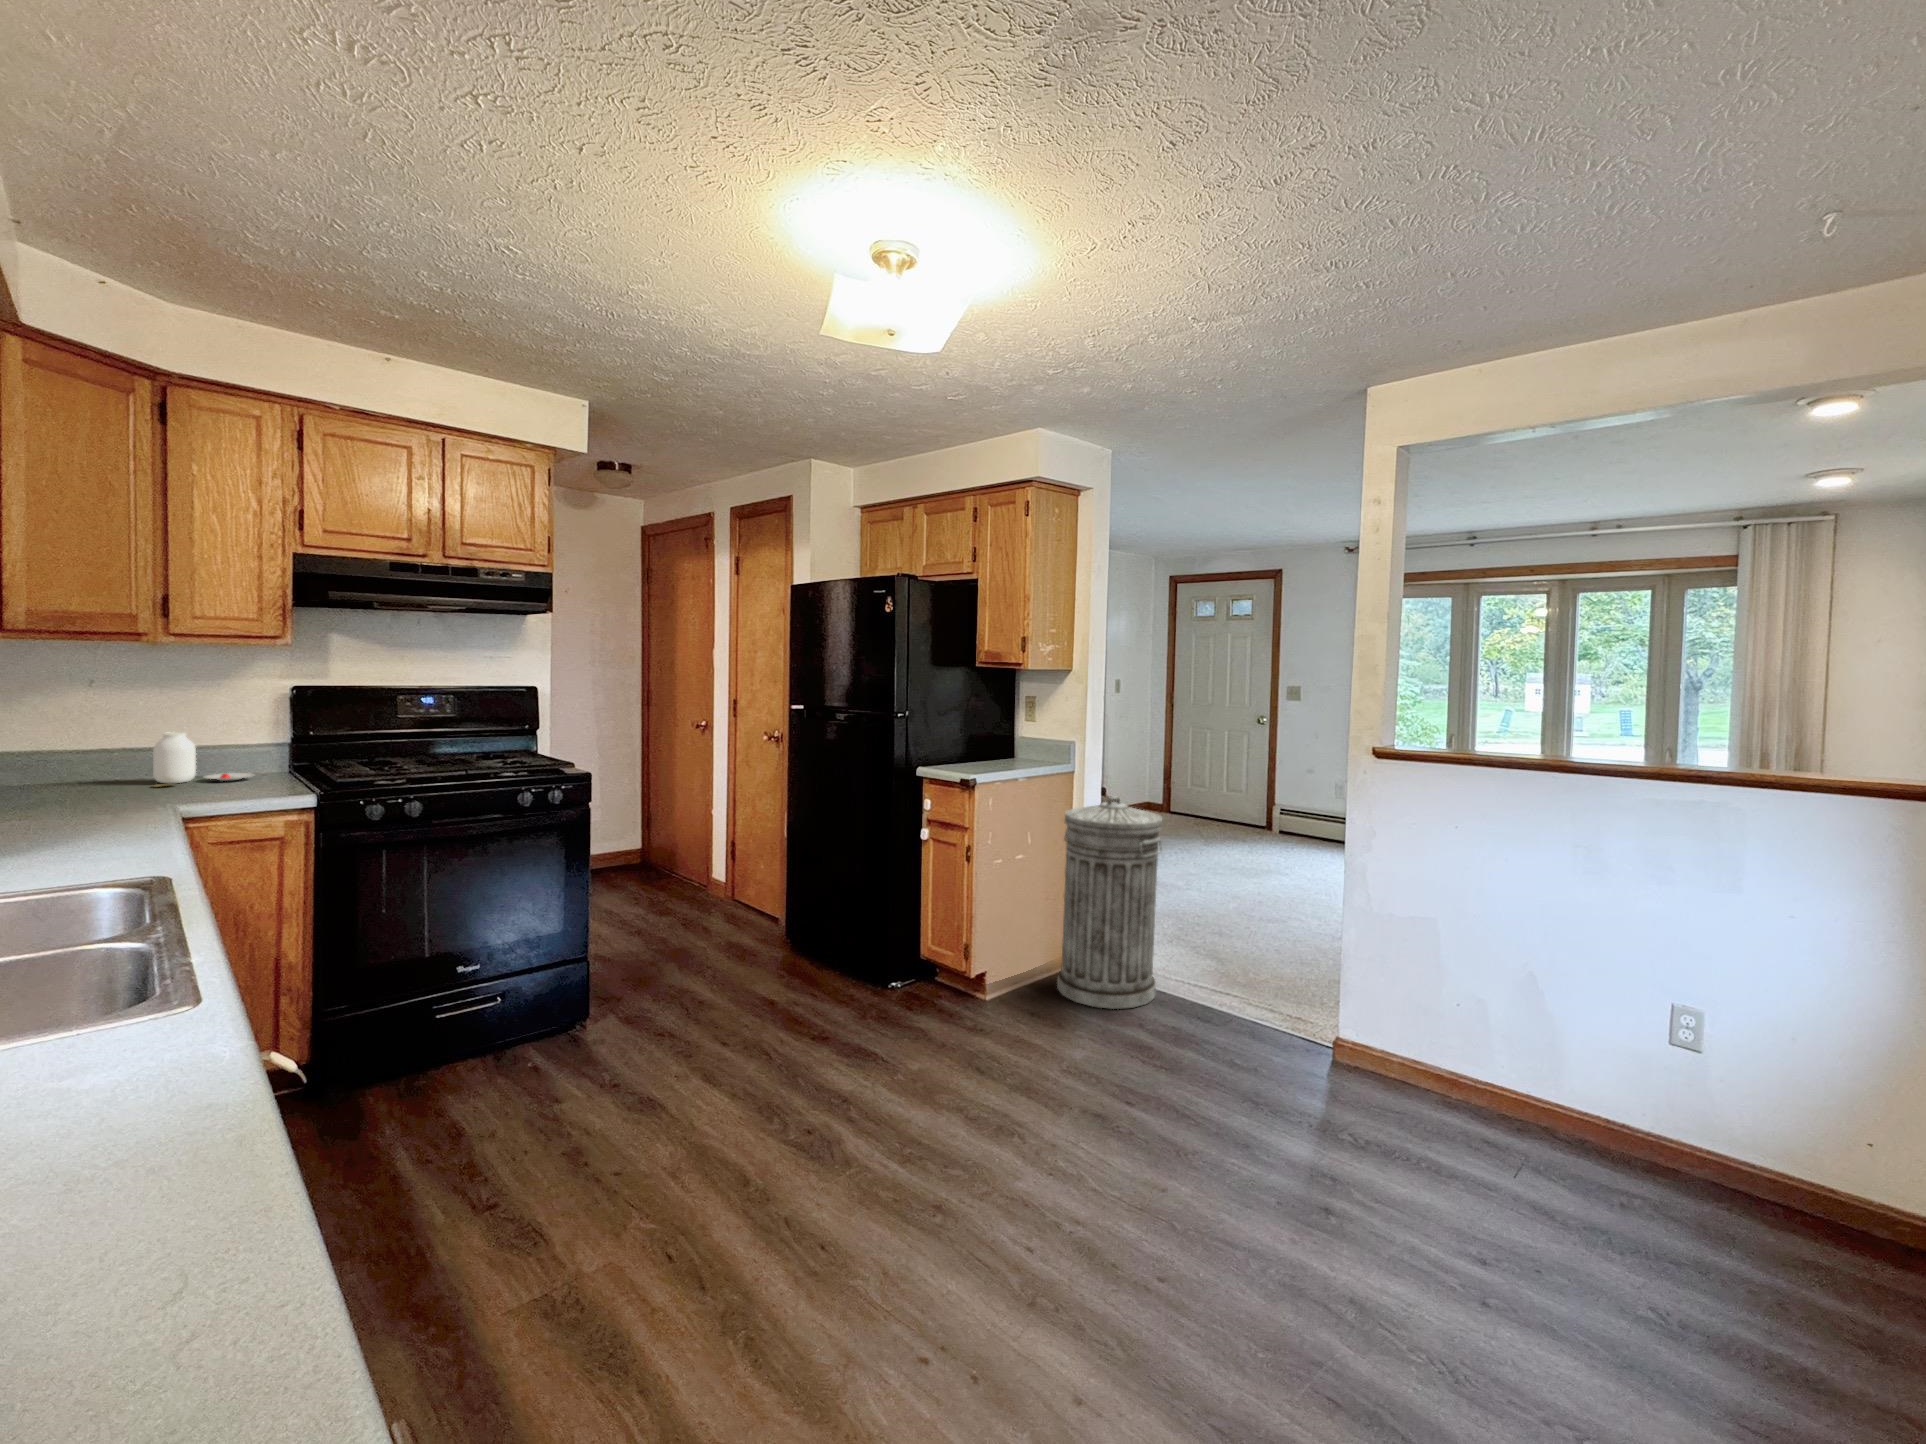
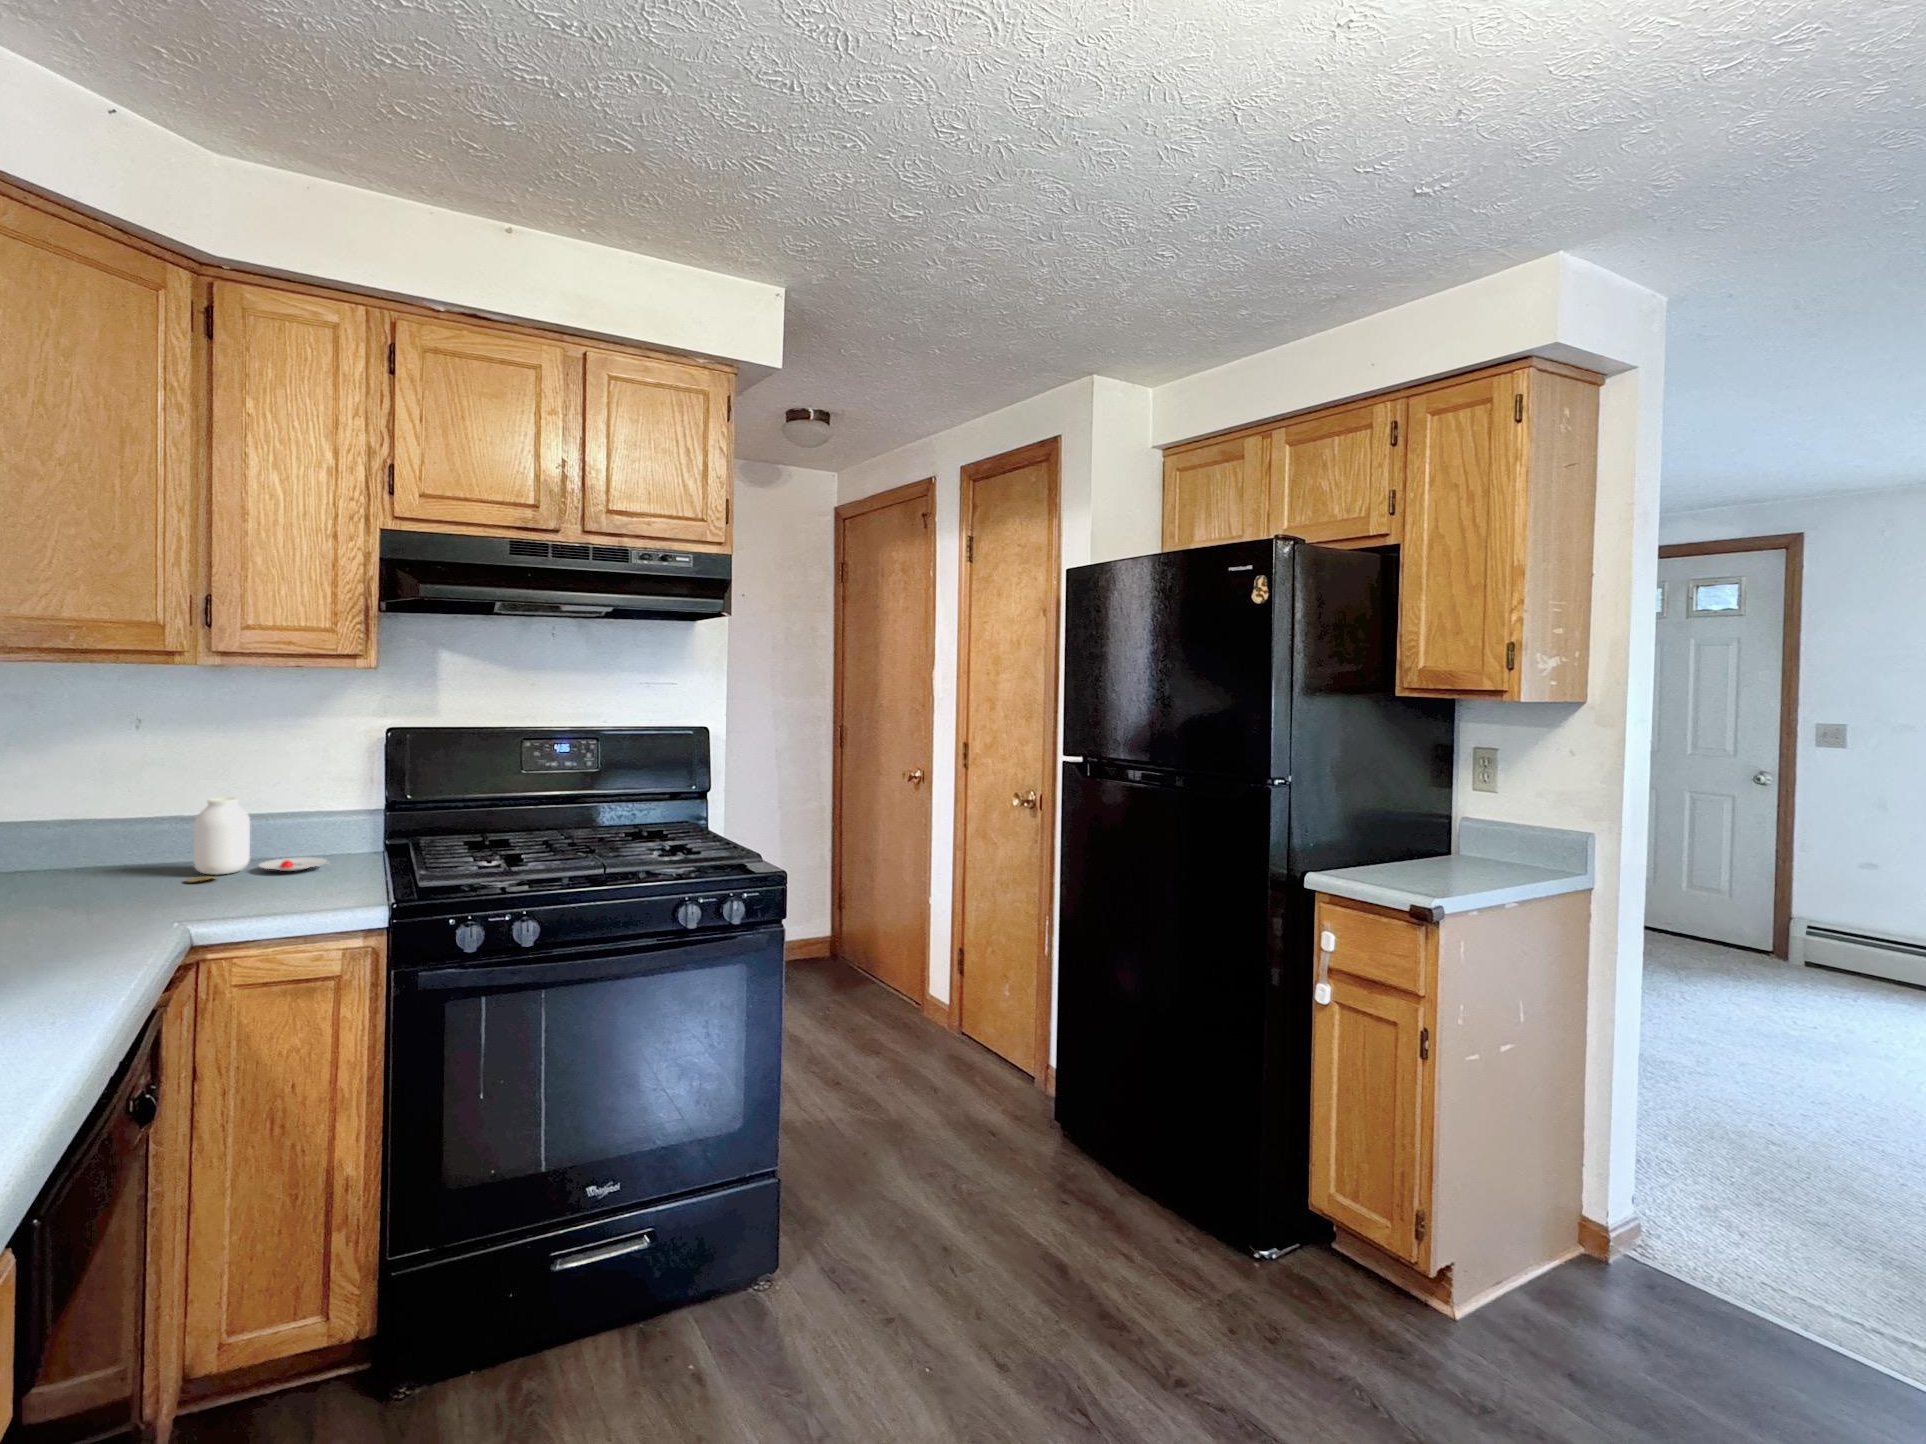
trash can: present [1057,797,1162,1009] -> none [1577,944,1829,1378]

